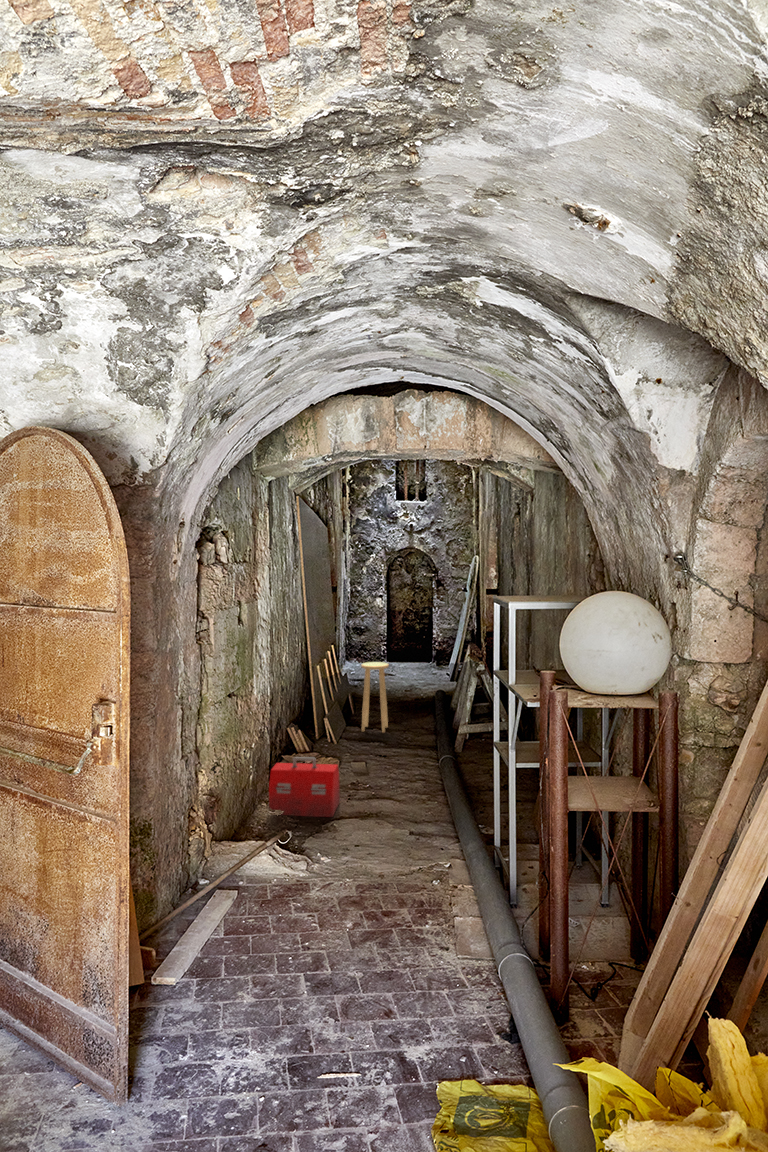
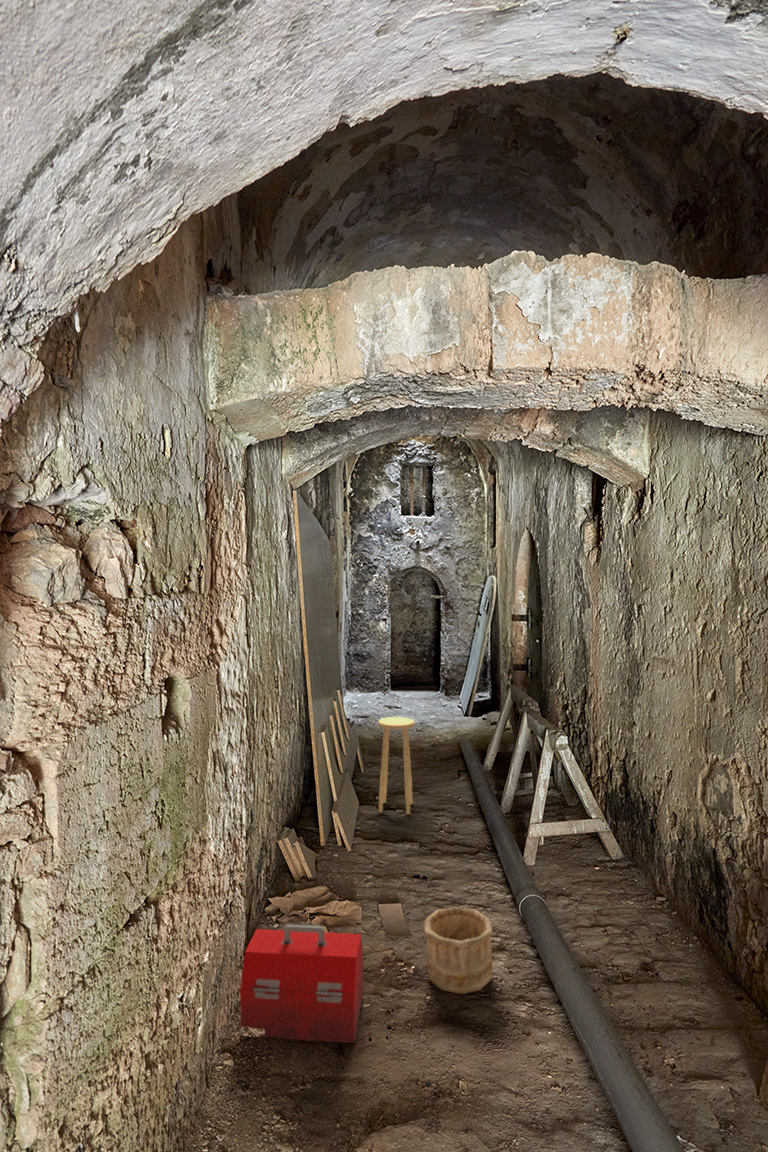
wooden bucket: none [377,760,418,804] -> present [424,907,493,994]

